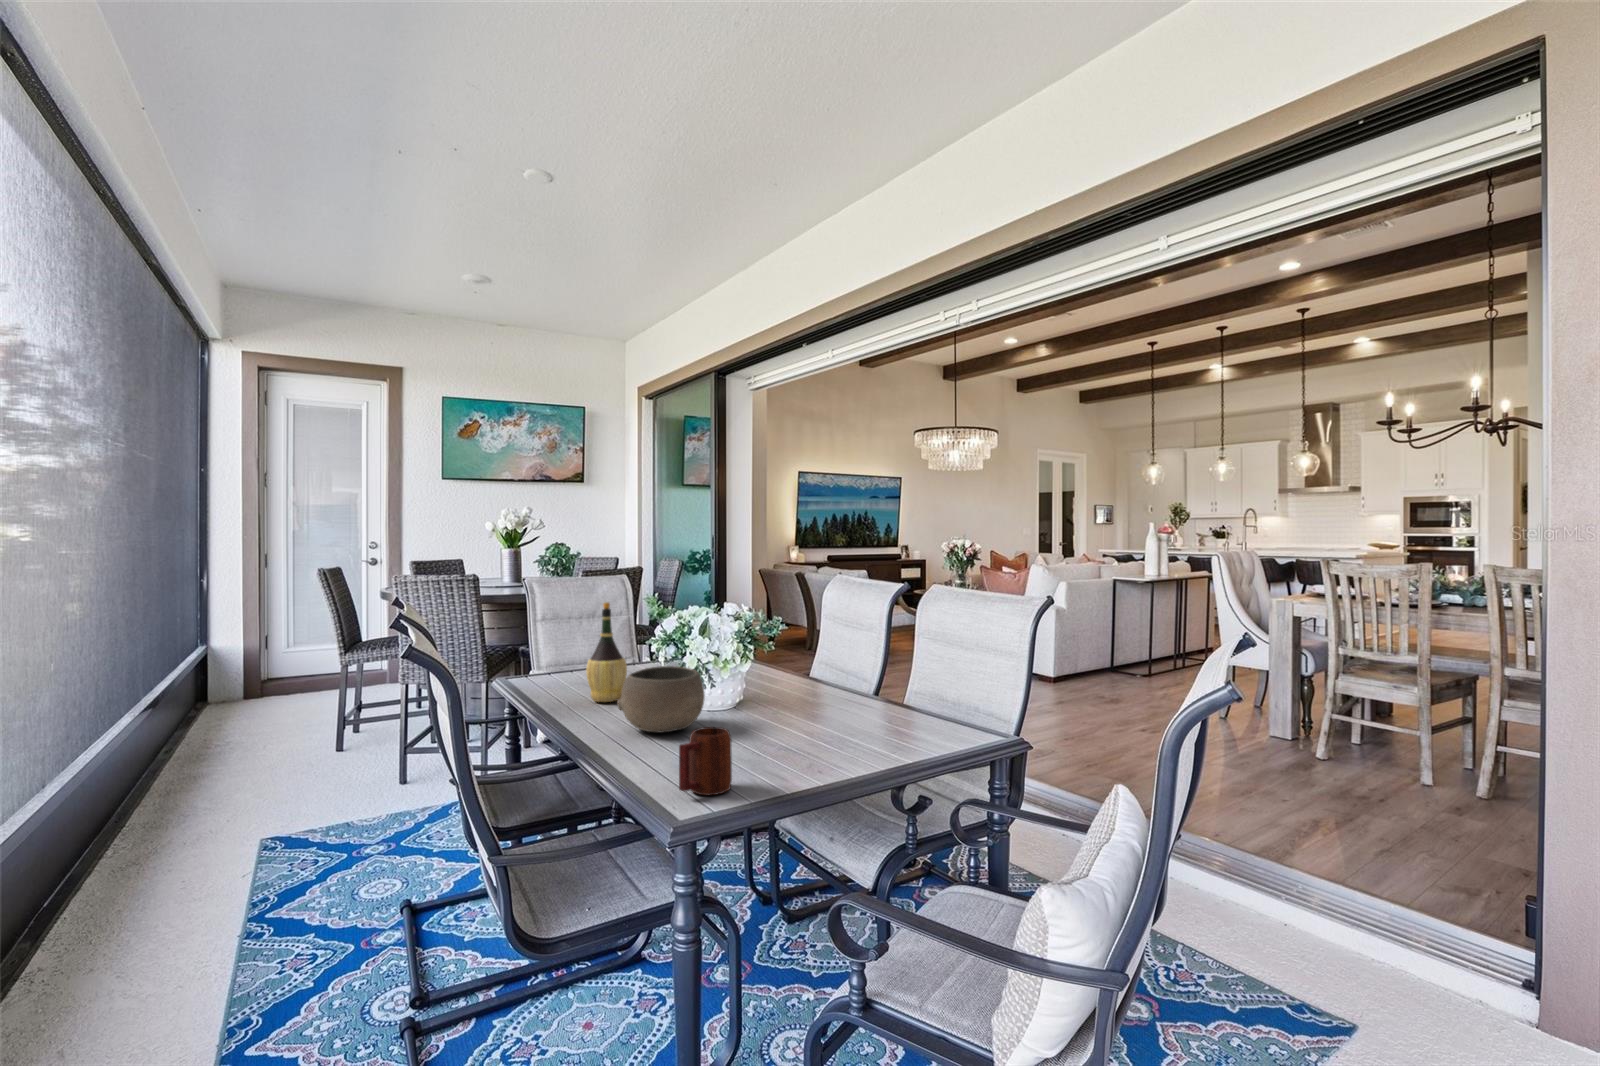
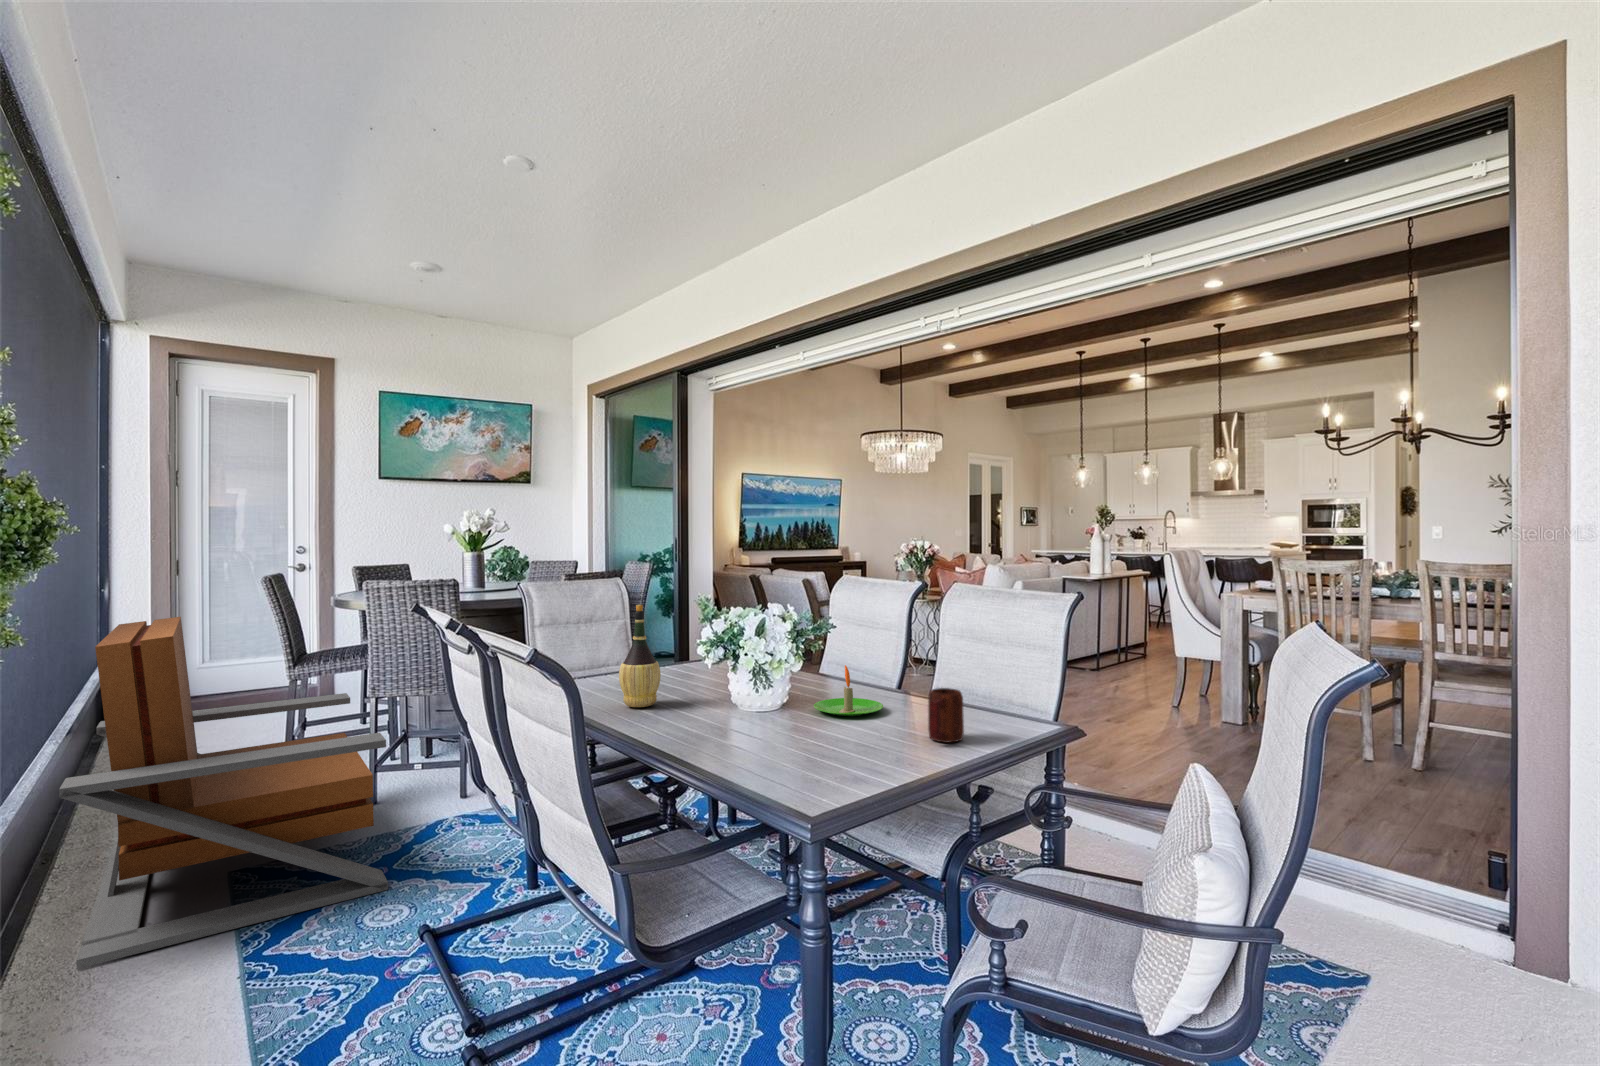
lounge chair: none [92,605,390,920] -> present [59,617,388,969]
bowl: present [617,666,705,733] -> none [674,668,760,735]
candle: none [769,667,839,718] -> present [814,665,883,716]
mug: present [679,727,732,795] -> present [928,688,964,743]

